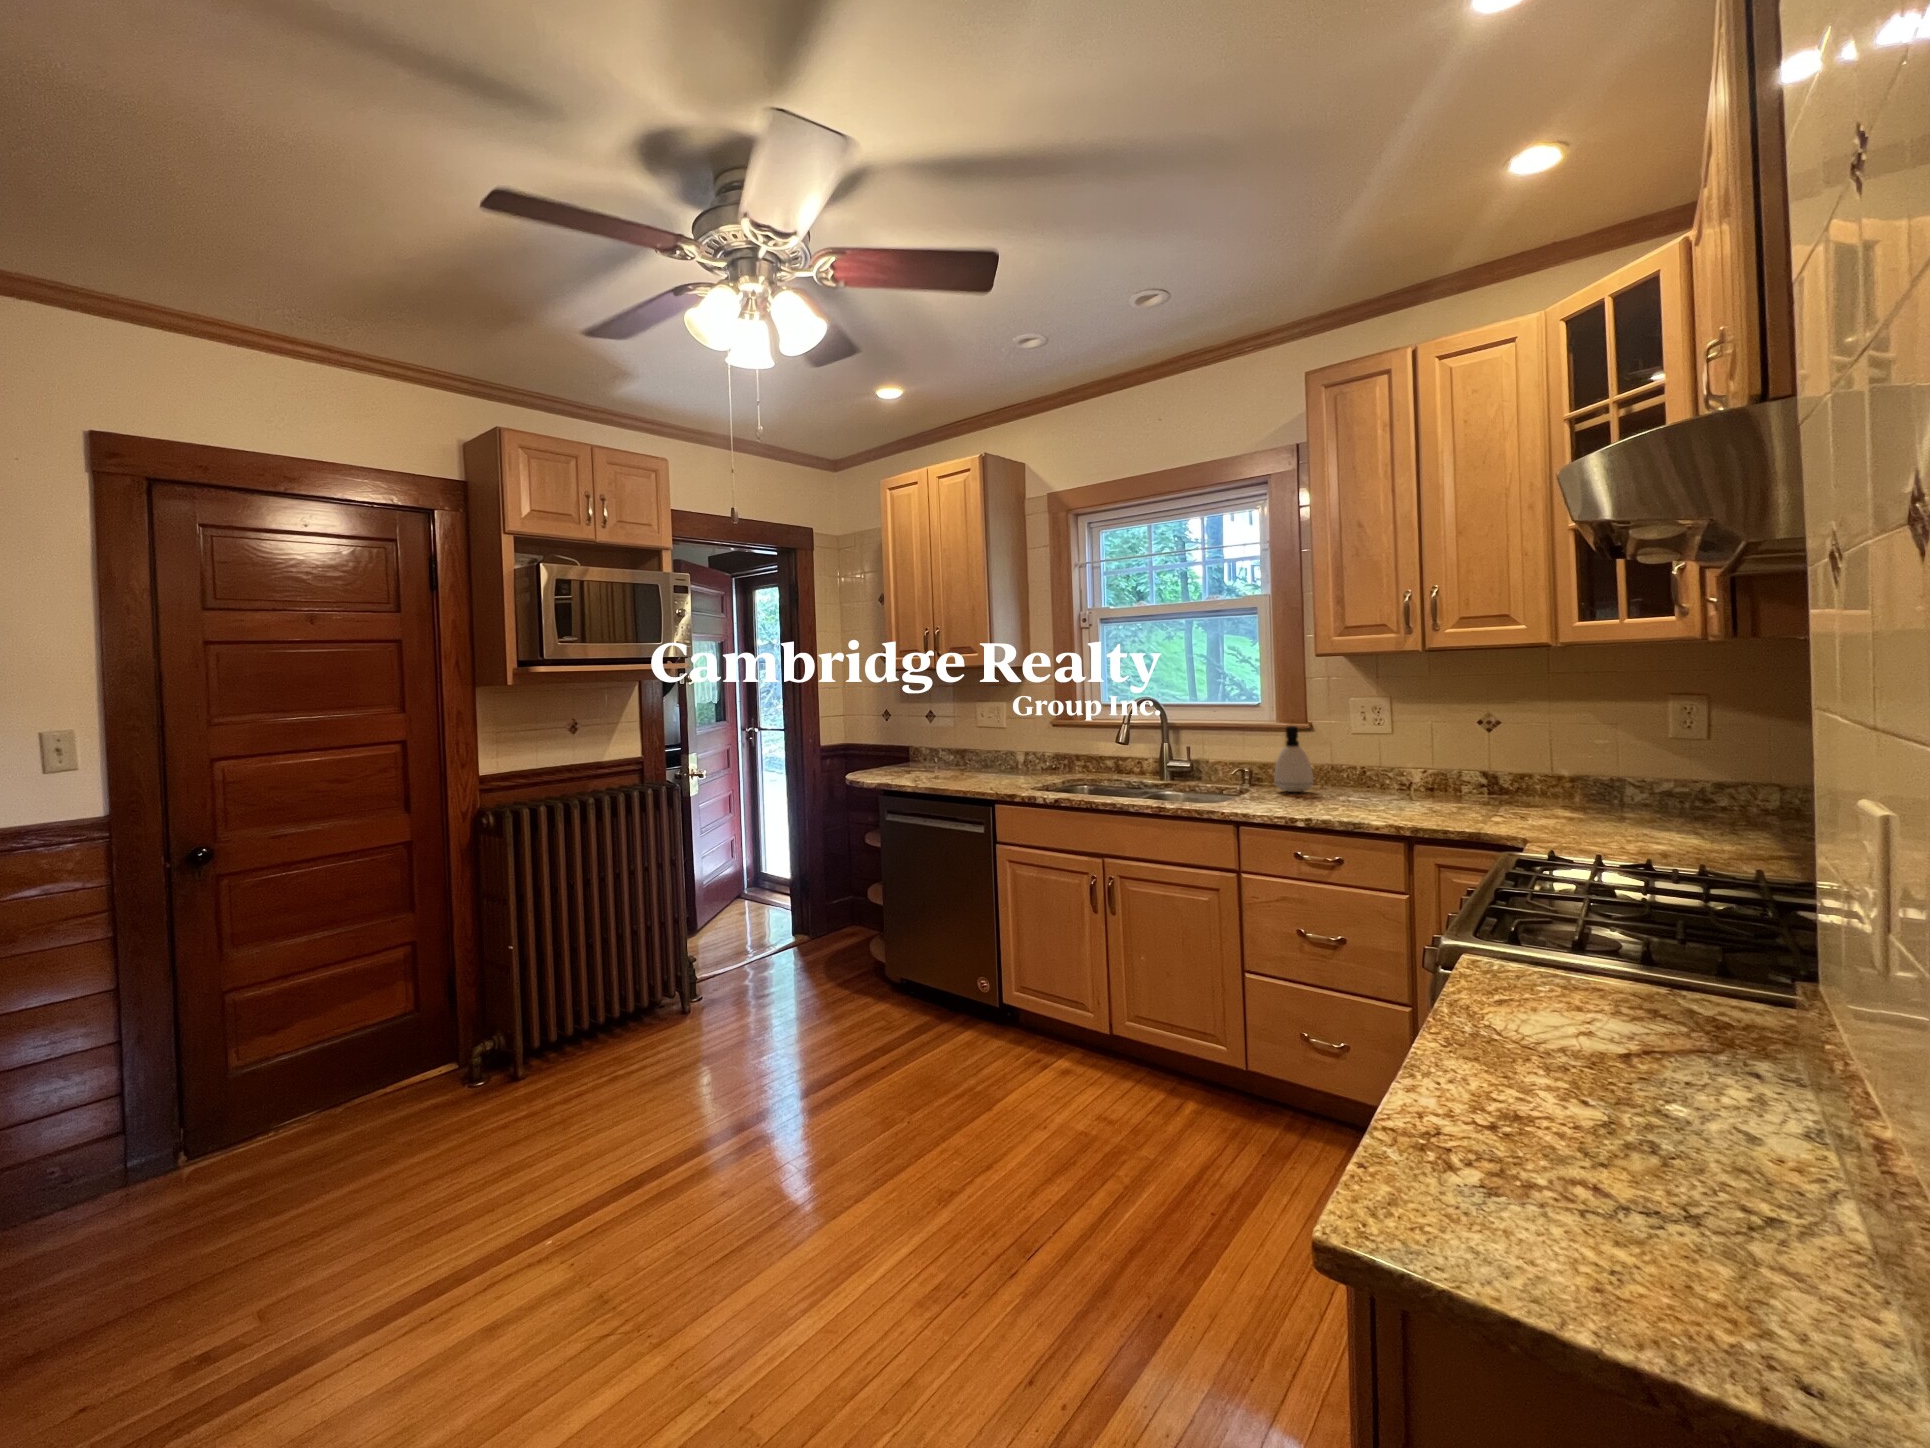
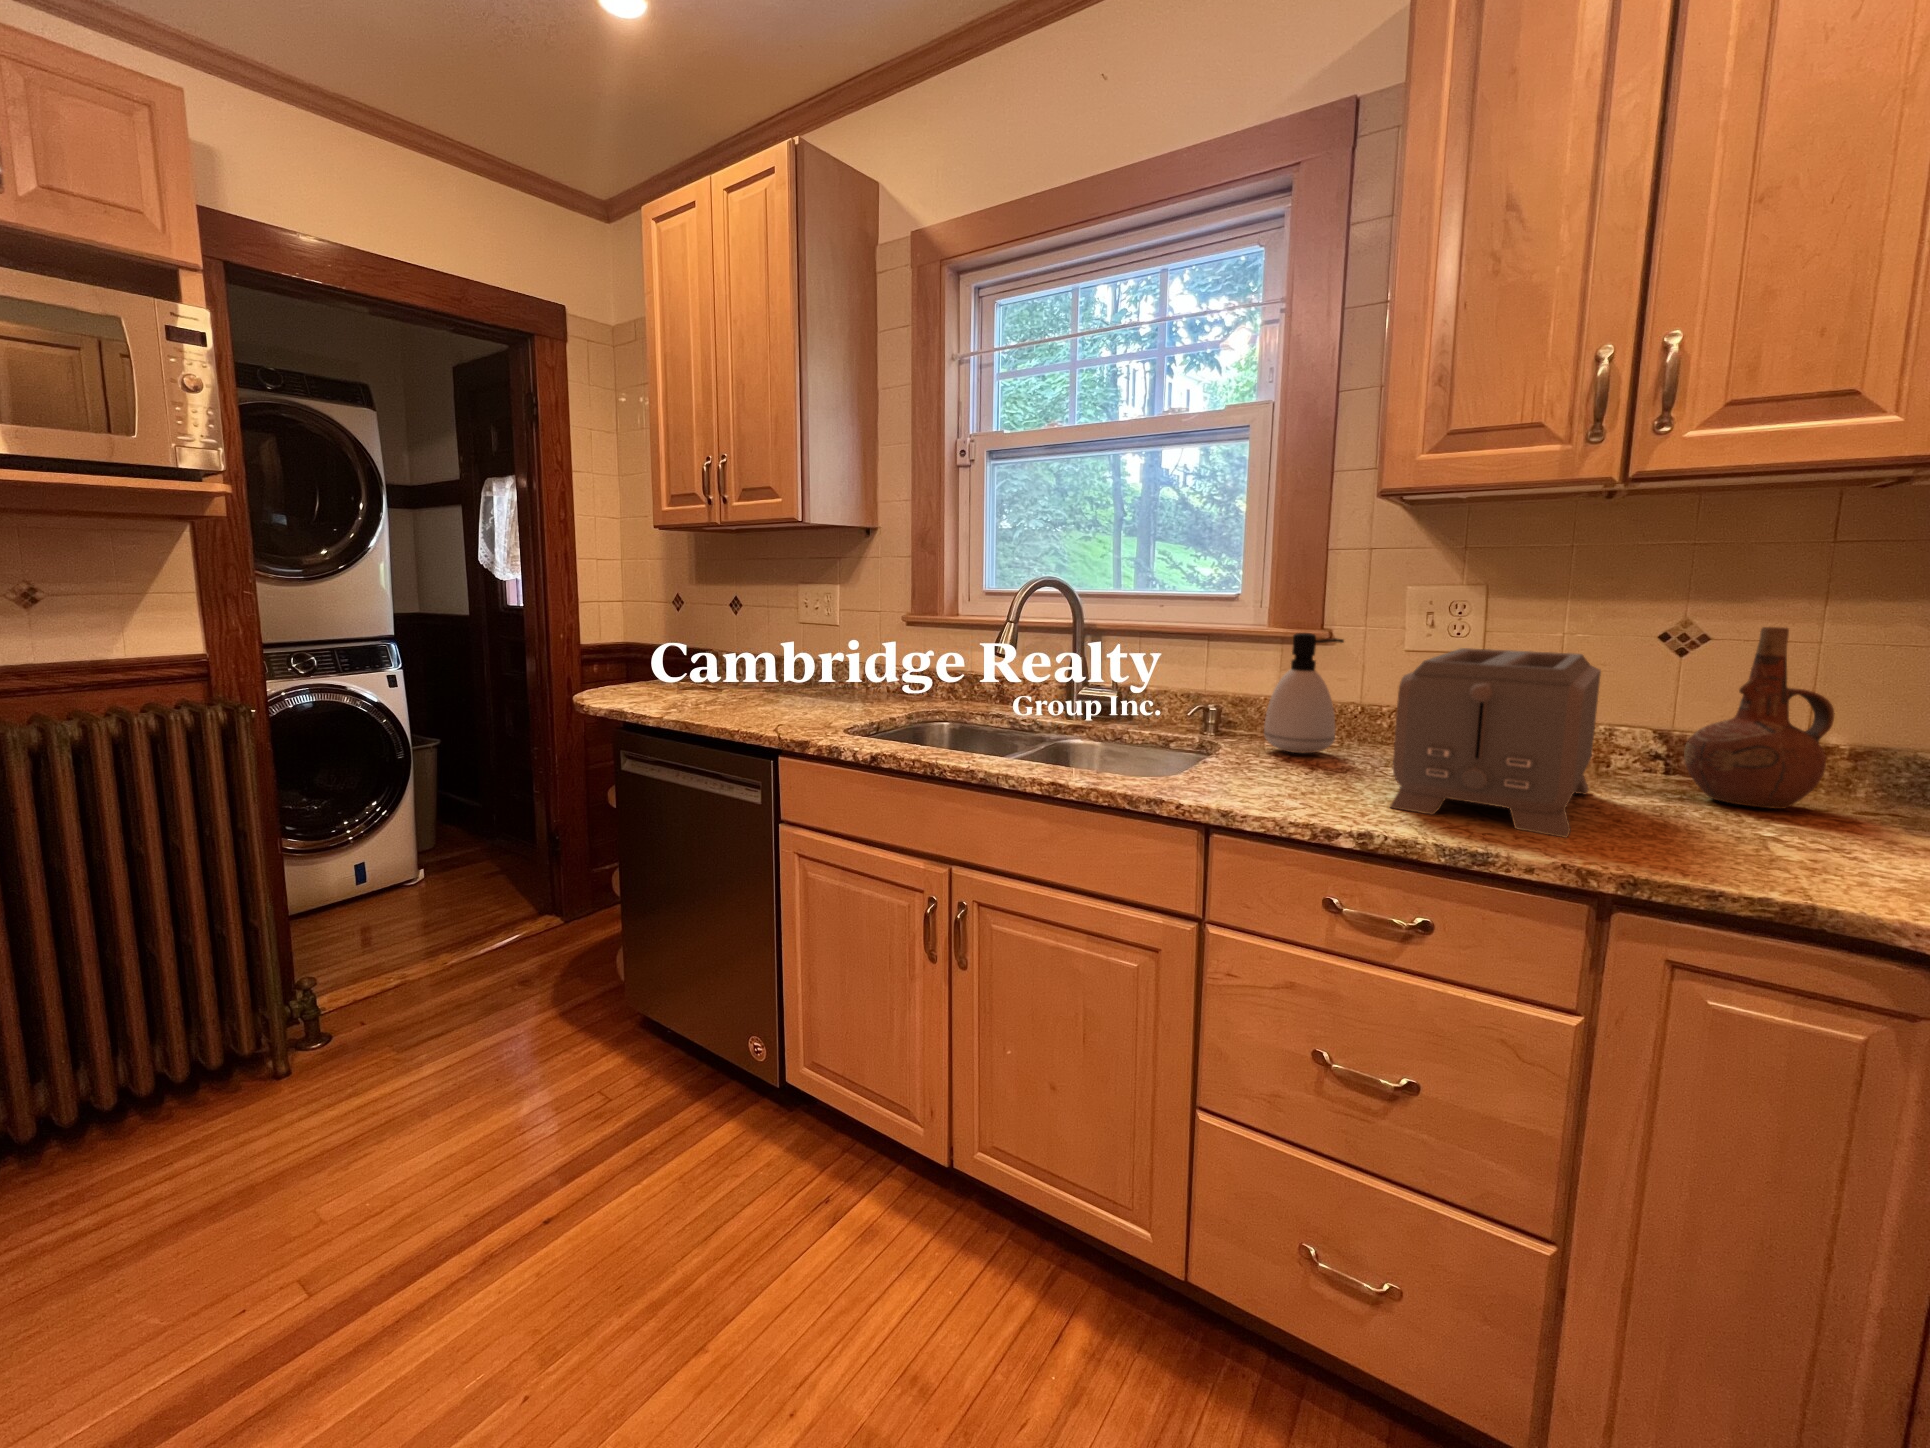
ceramic pitcher: none [1482,717,1545,806] -> present [1684,627,1835,809]
toaster: none [1324,732,1437,817] -> present [1390,648,1601,838]

